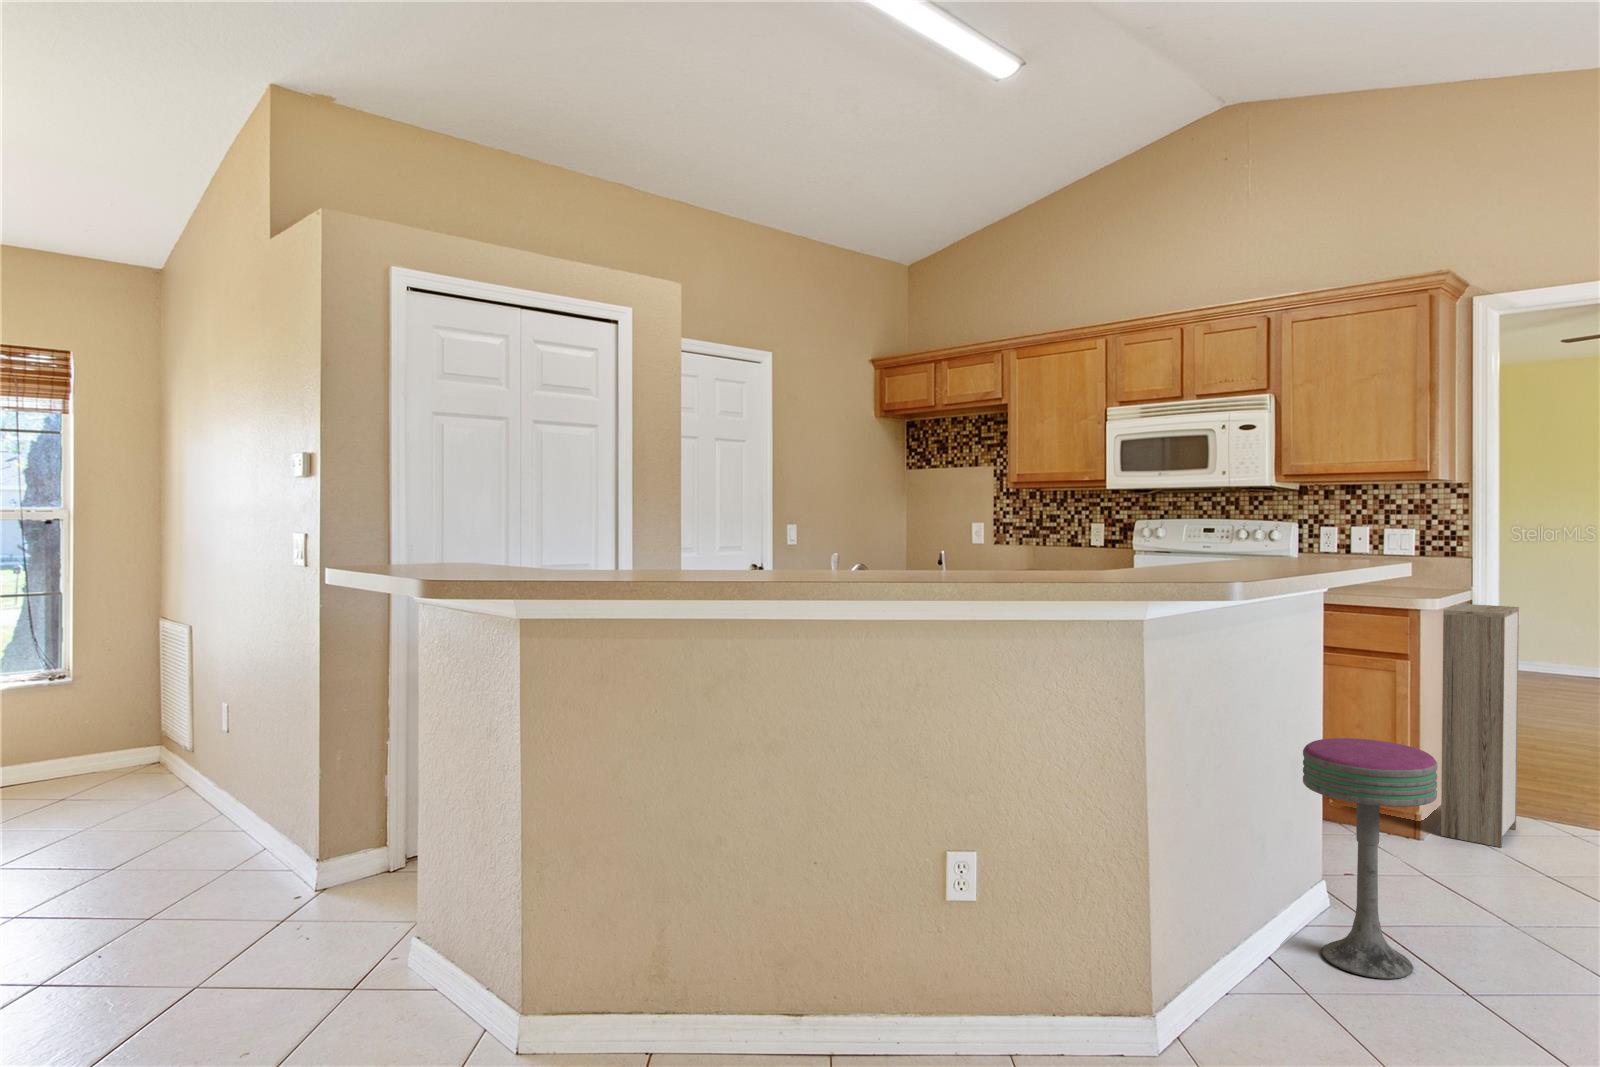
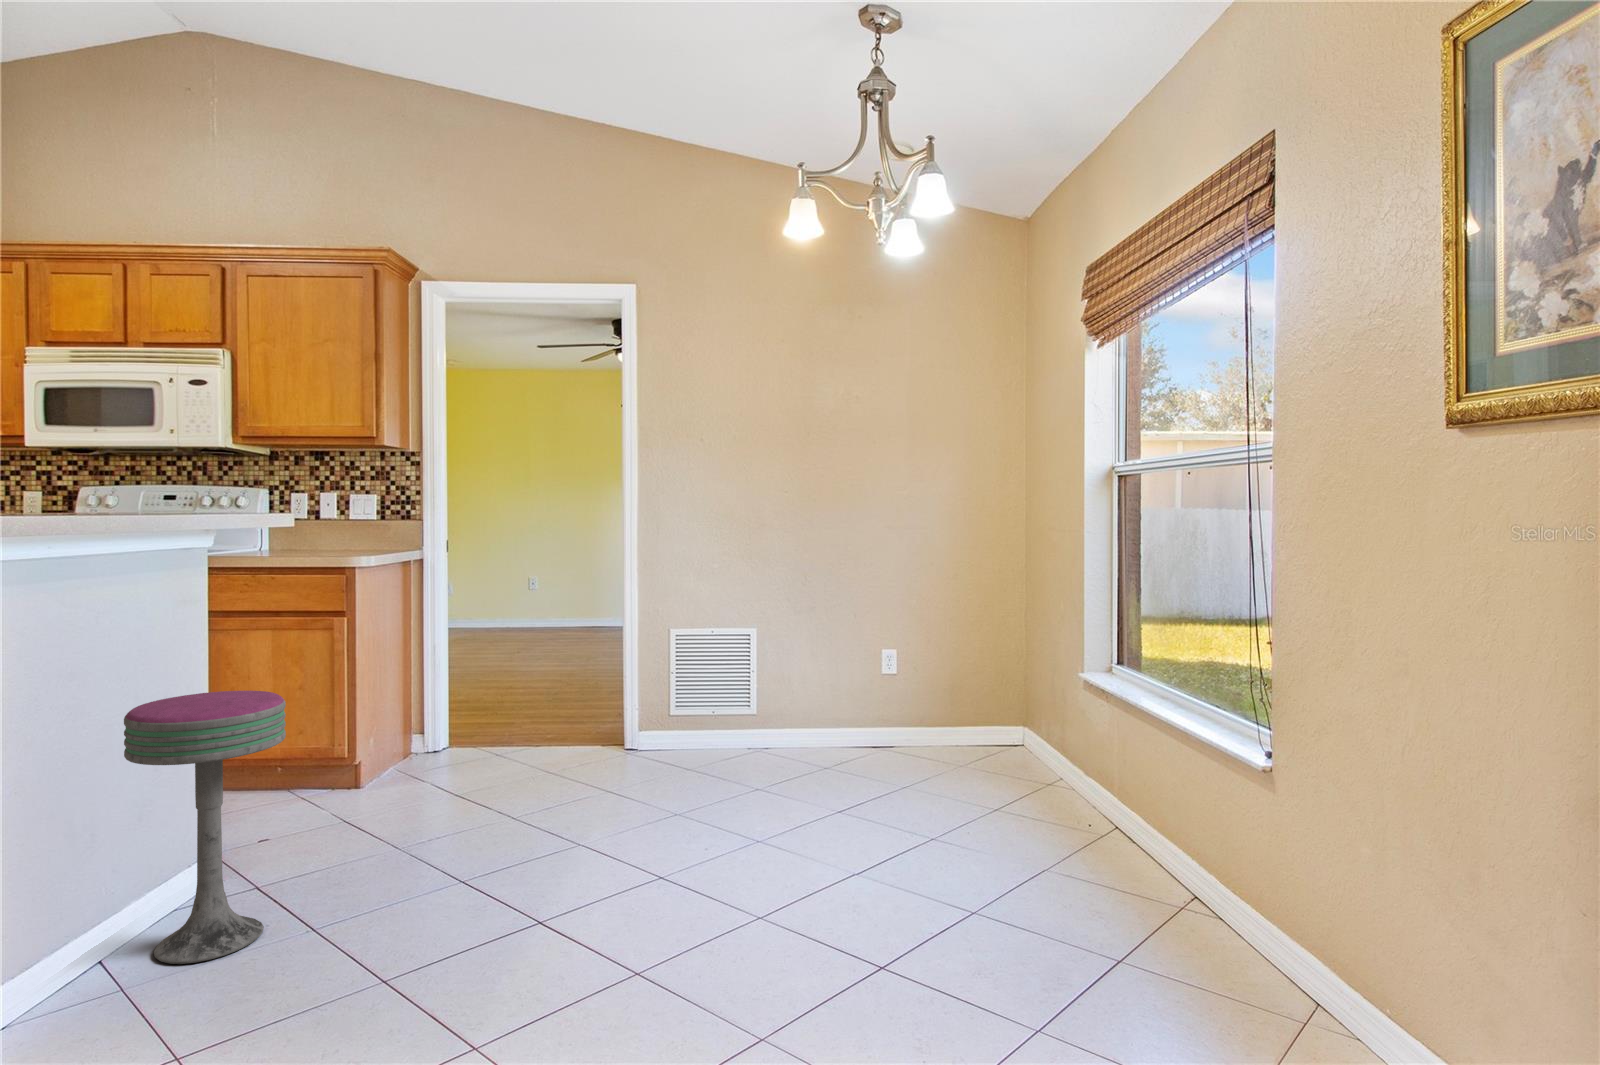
storage cabinet: present [1441,604,1519,847] -> none [382,560,455,778]

